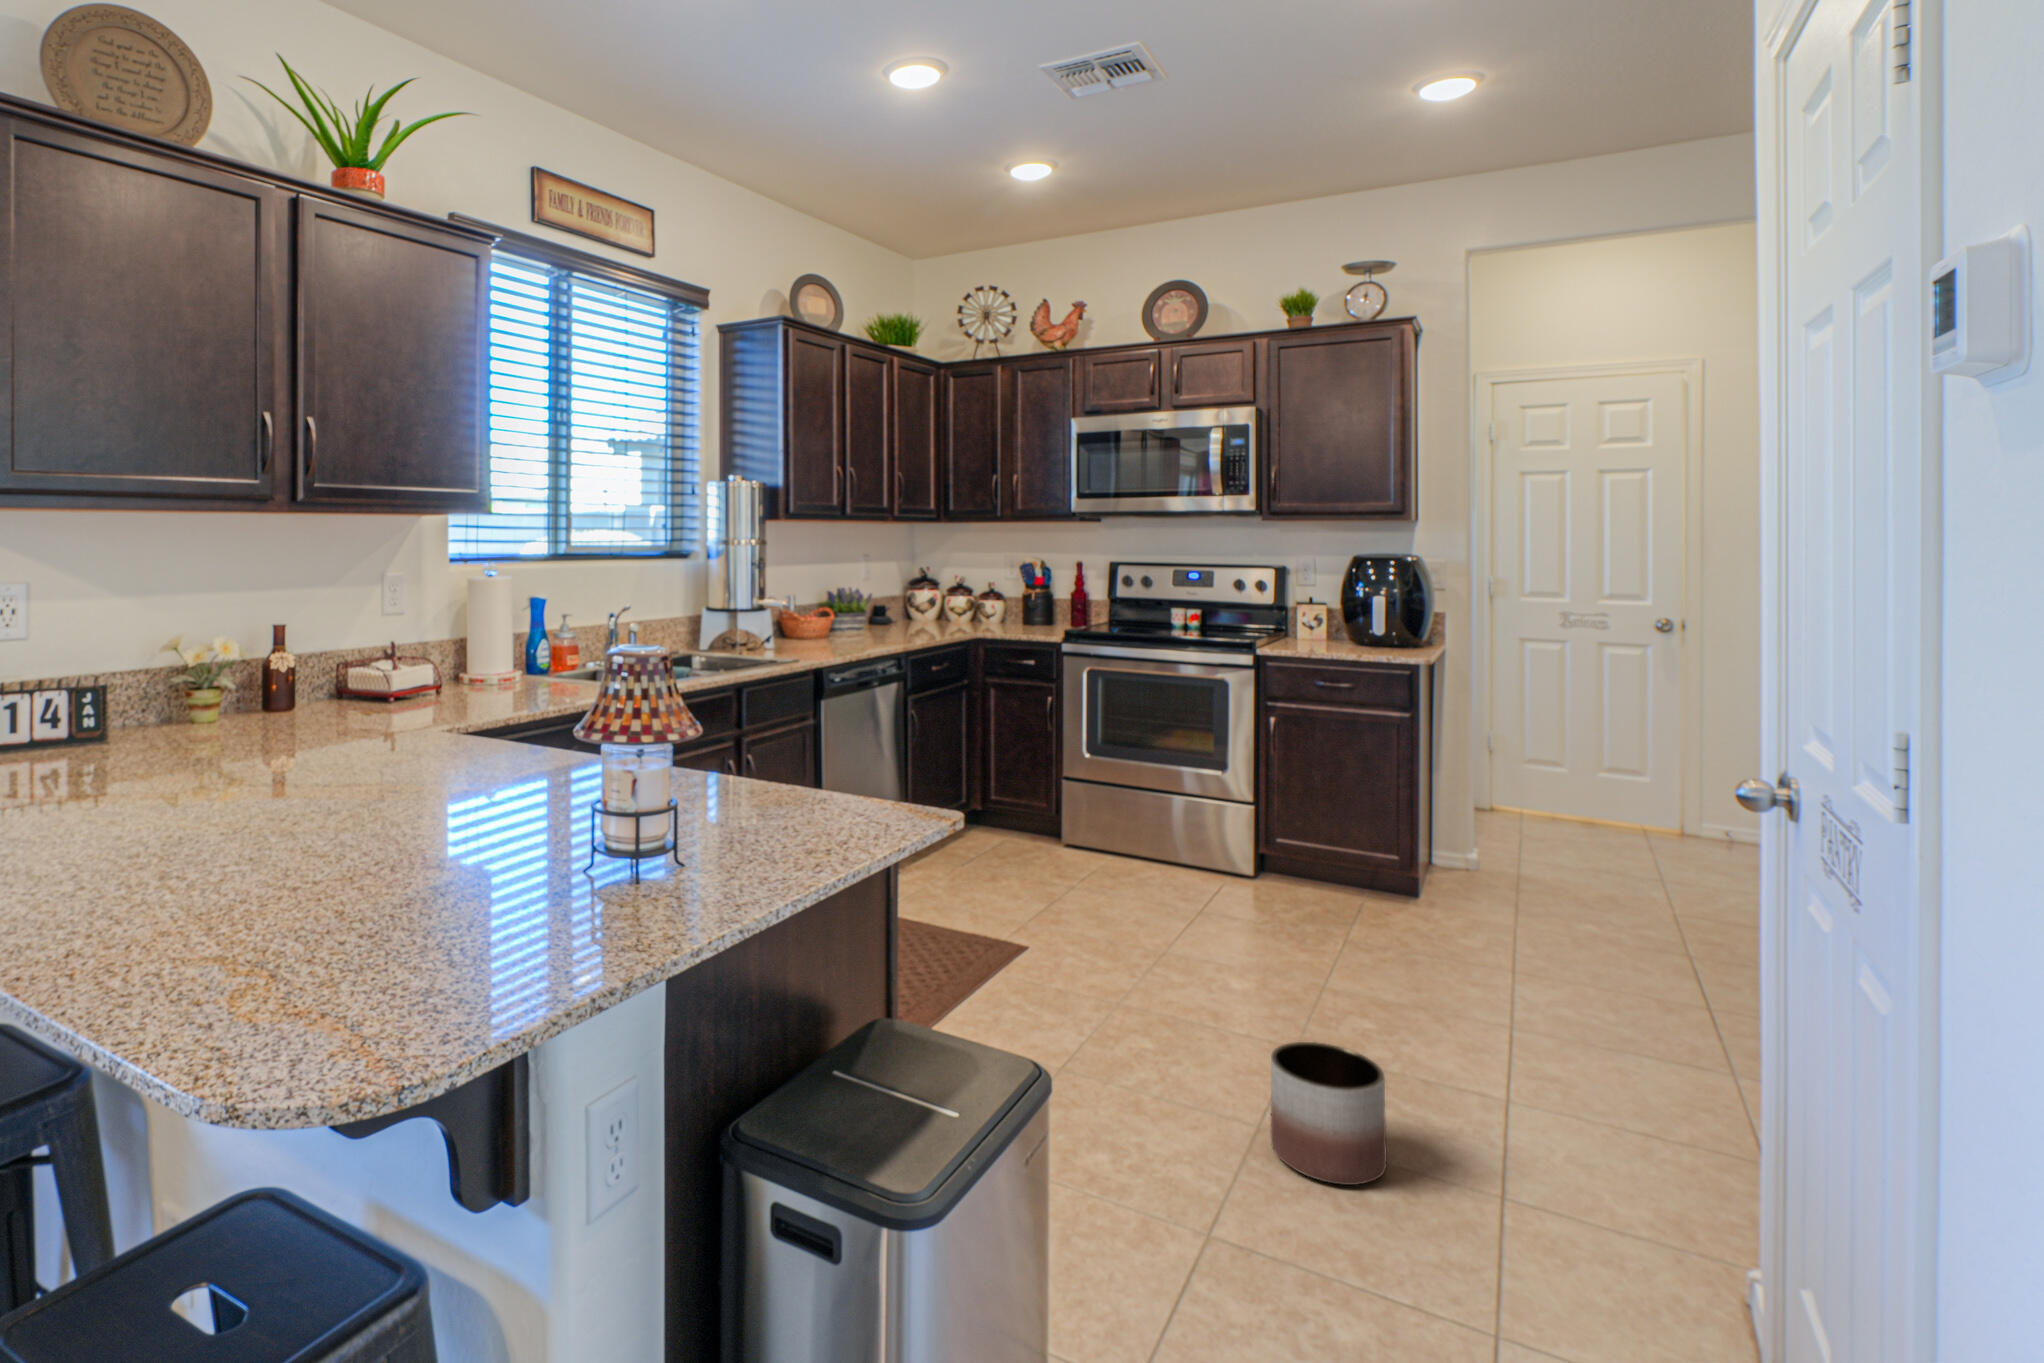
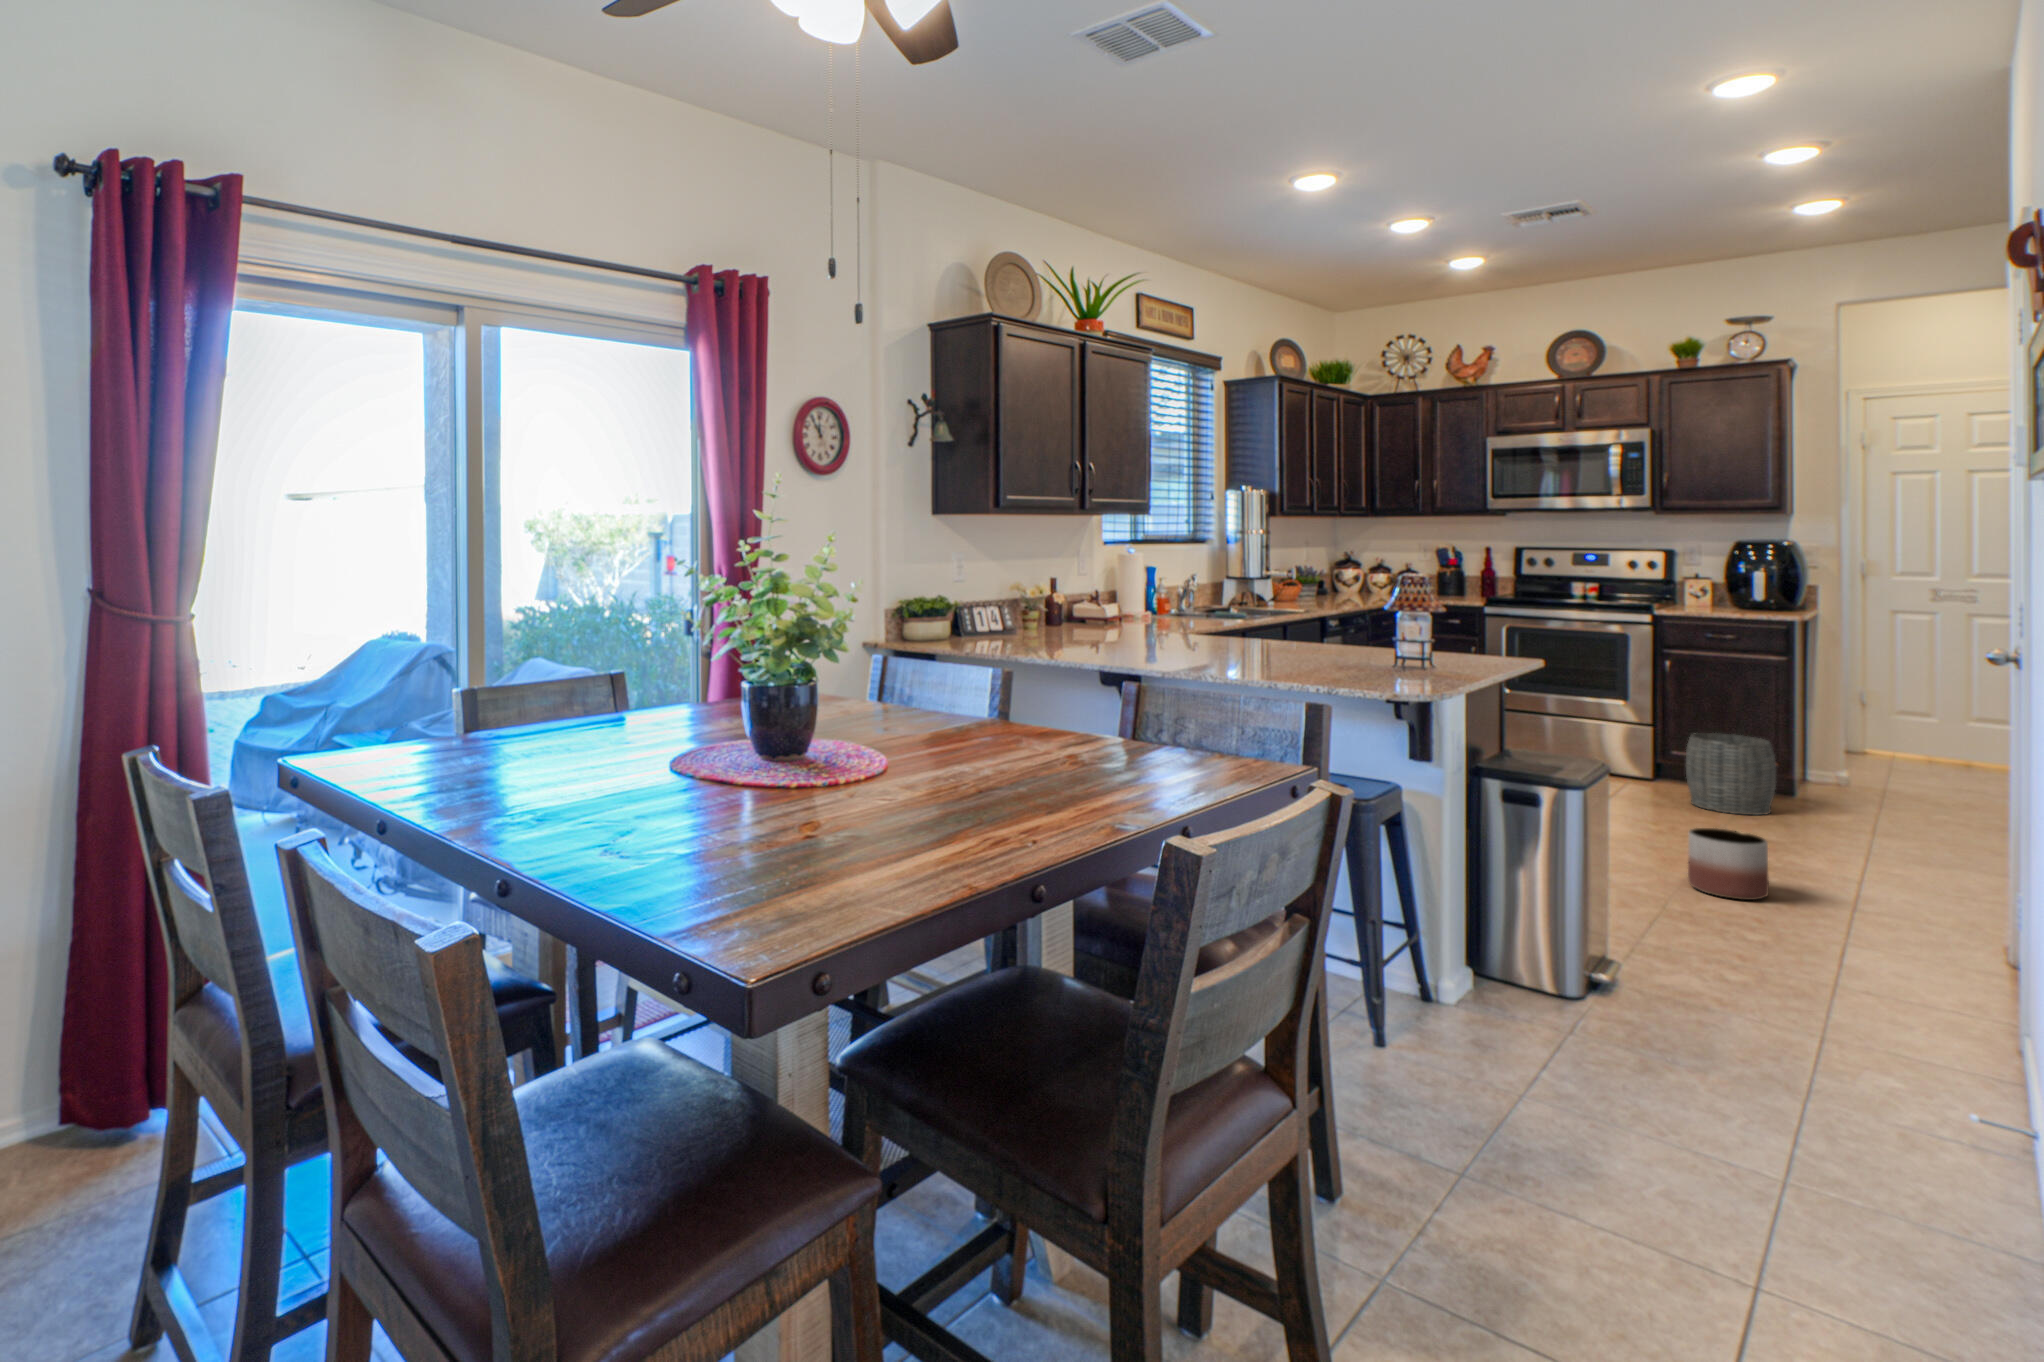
woven basket: none [1290,822,1398,945] -> present [1686,733,1776,815]

